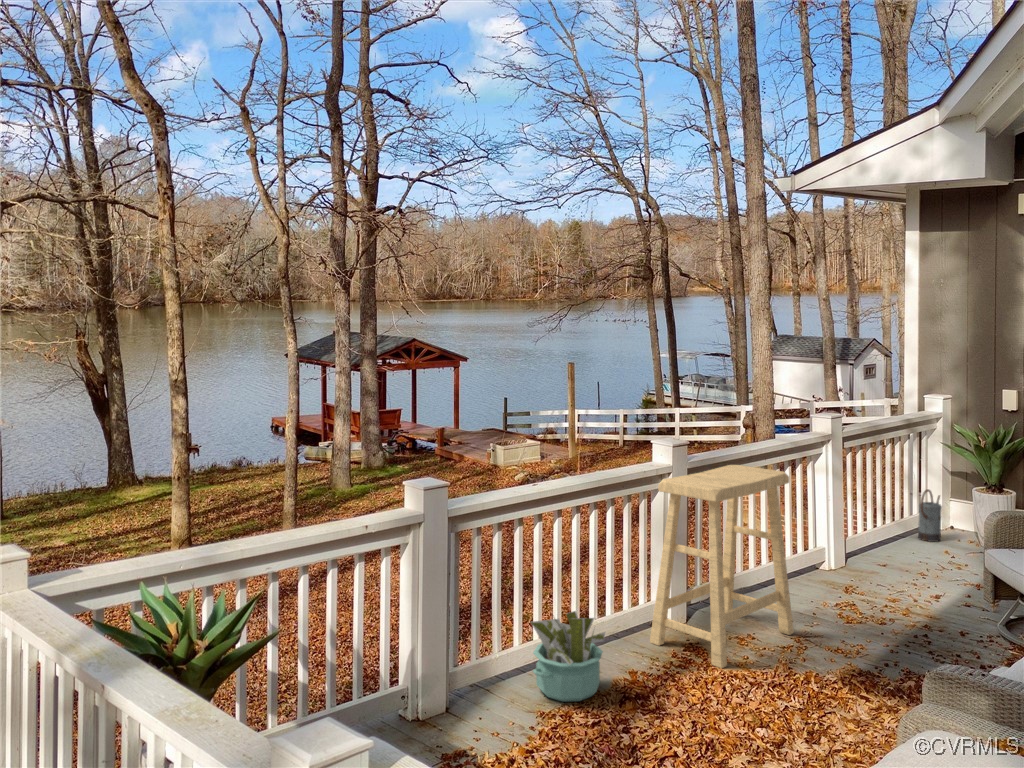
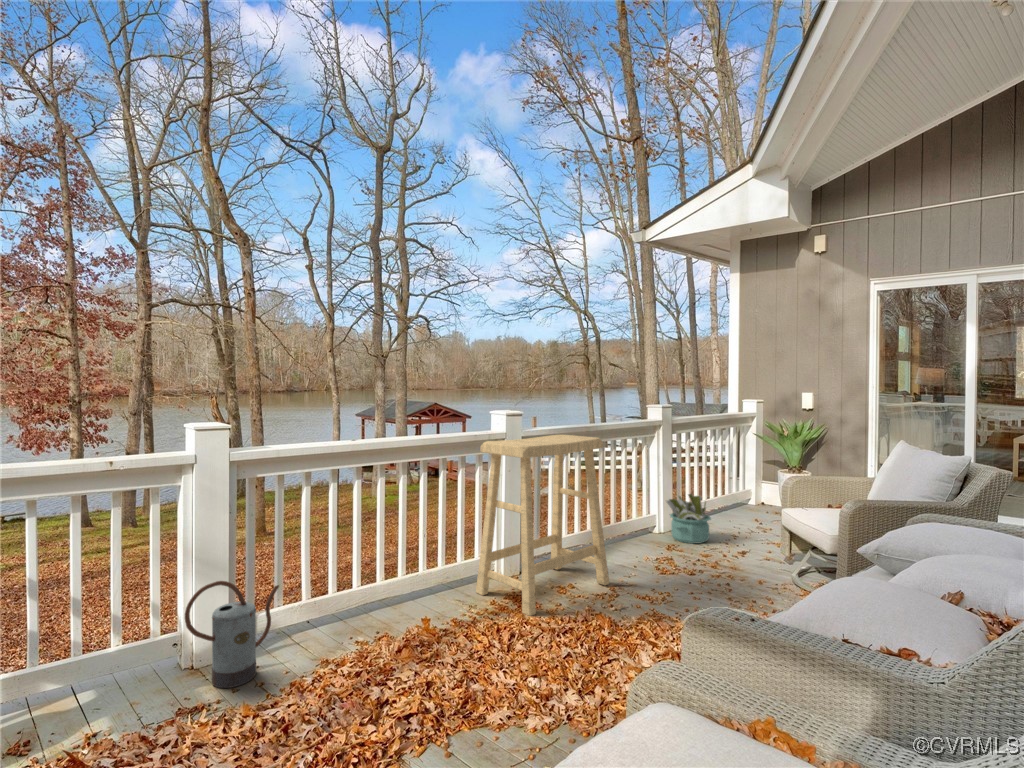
watering can: present [918,489,942,542] -> present [185,581,279,688]
decorative plant: present [531,611,605,702] -> present [667,494,711,544]

